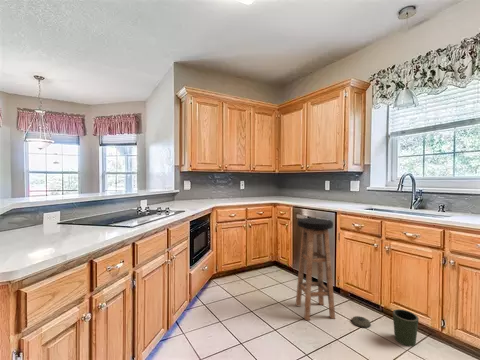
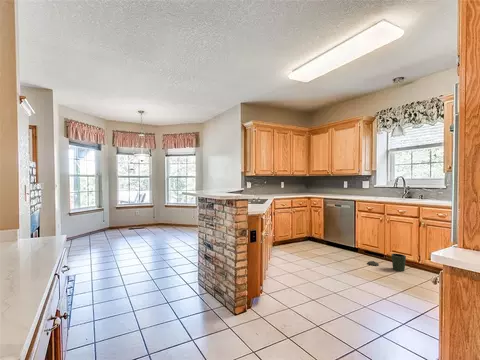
bar stool: present [296,218,335,320] -> none [331,204,357,263]

